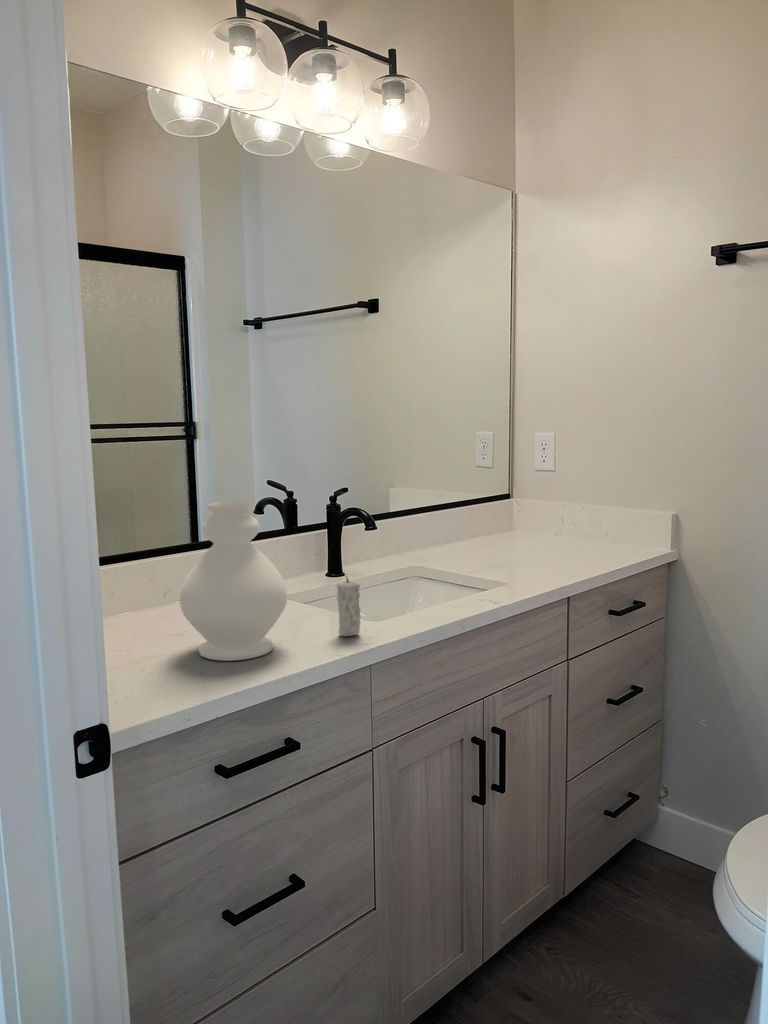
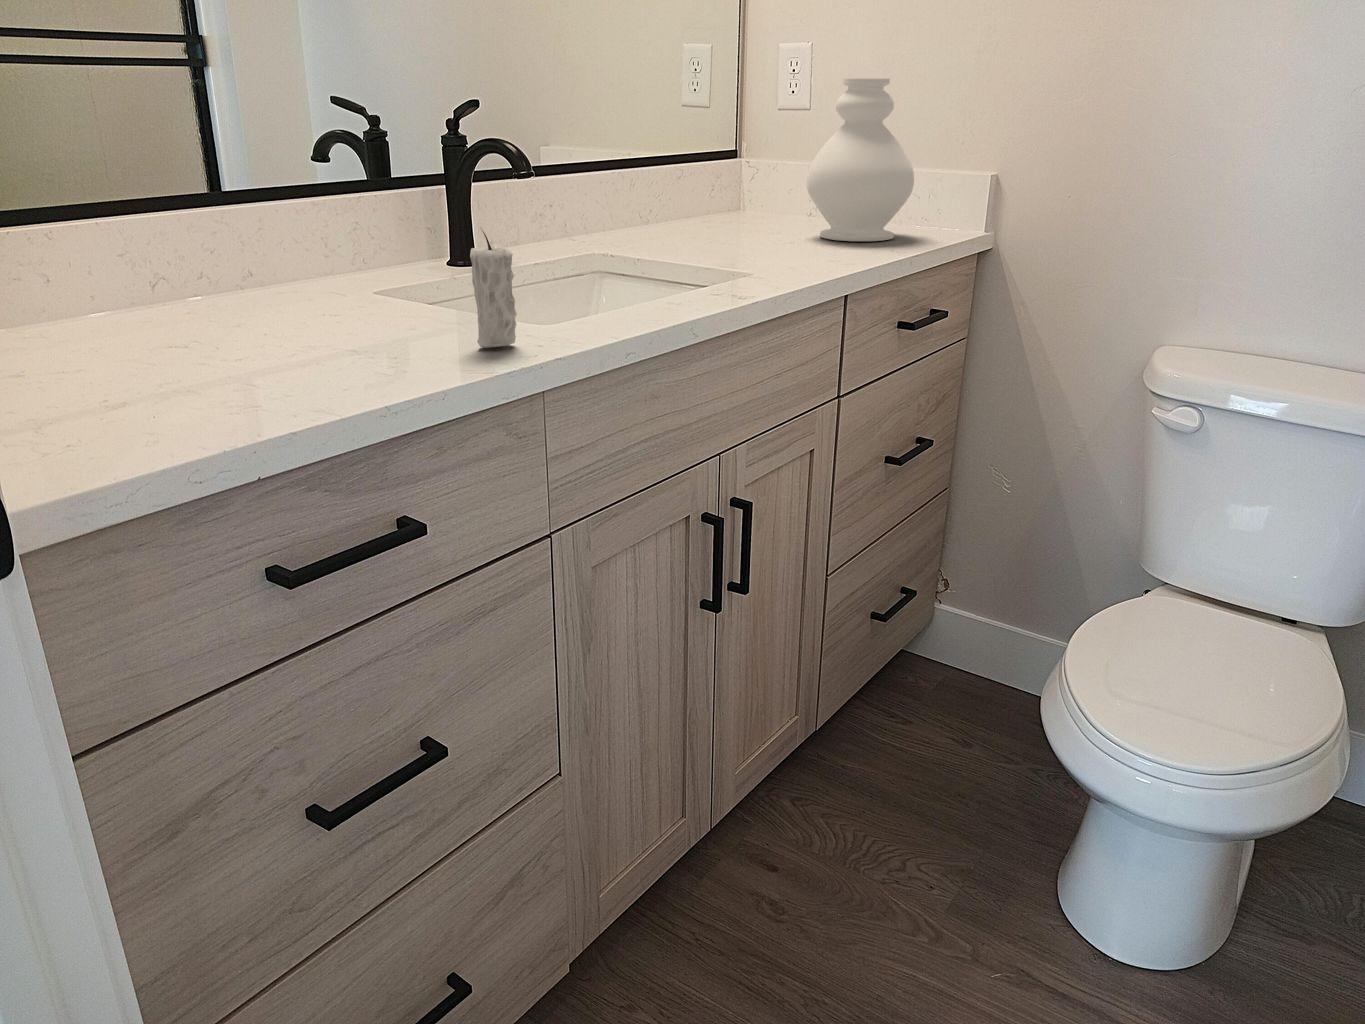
decorative vase: present [180,501,287,661] -> present [807,79,914,241]

